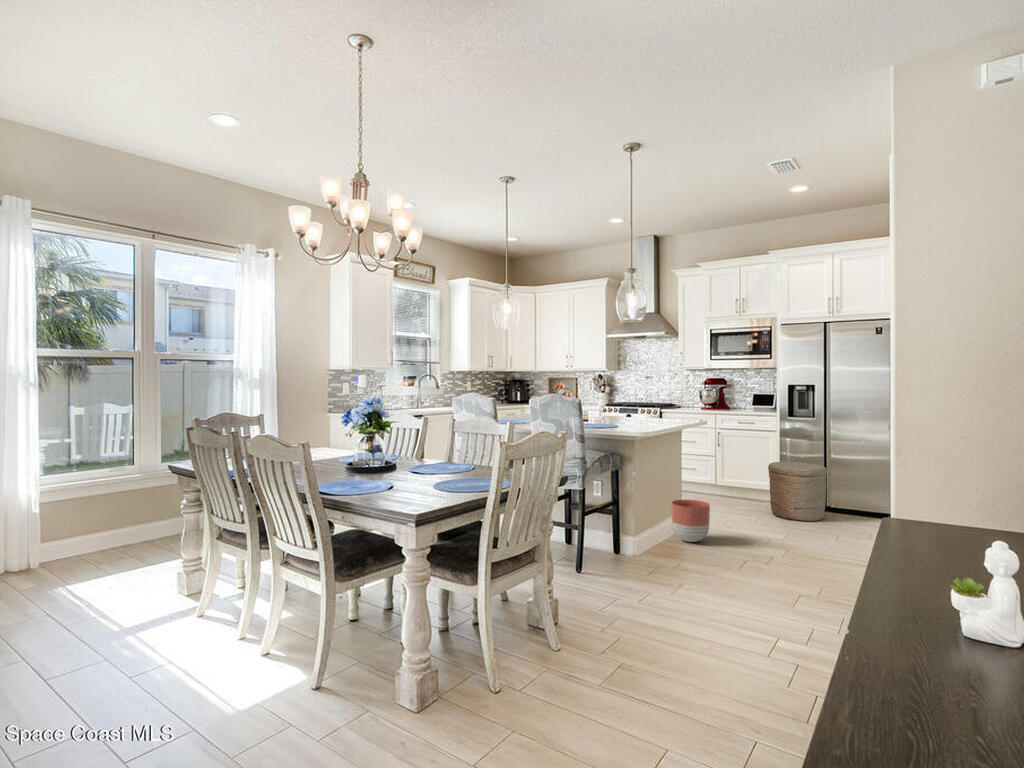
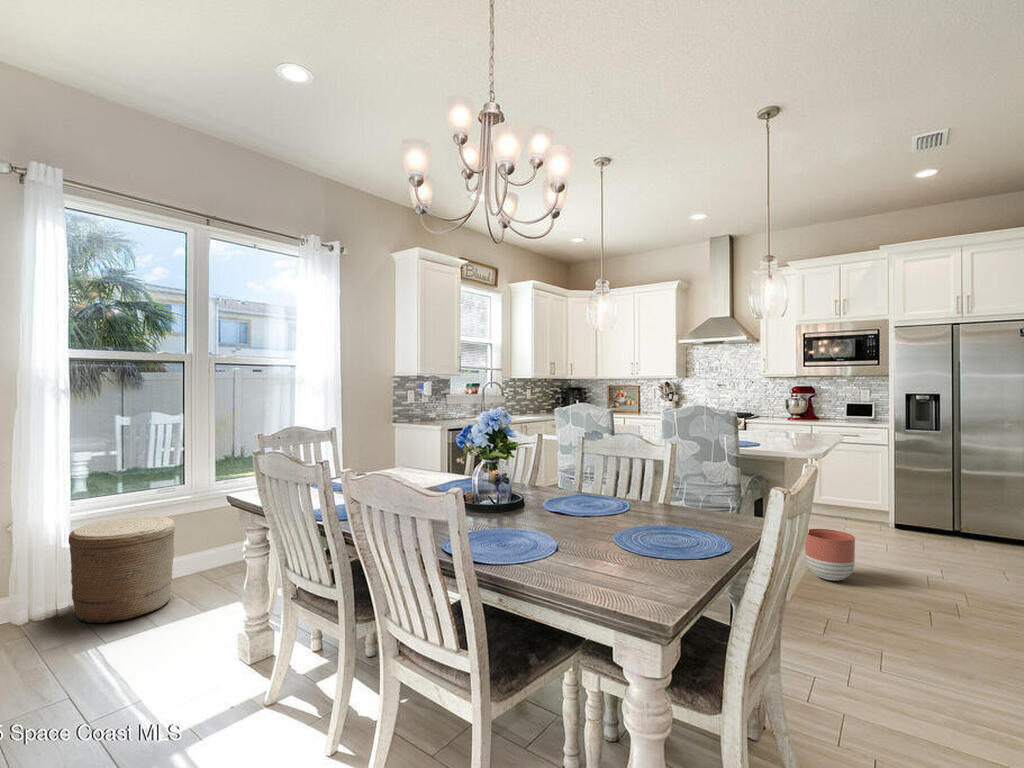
woven basket: present [768,462,827,521] -> present [69,516,175,624]

